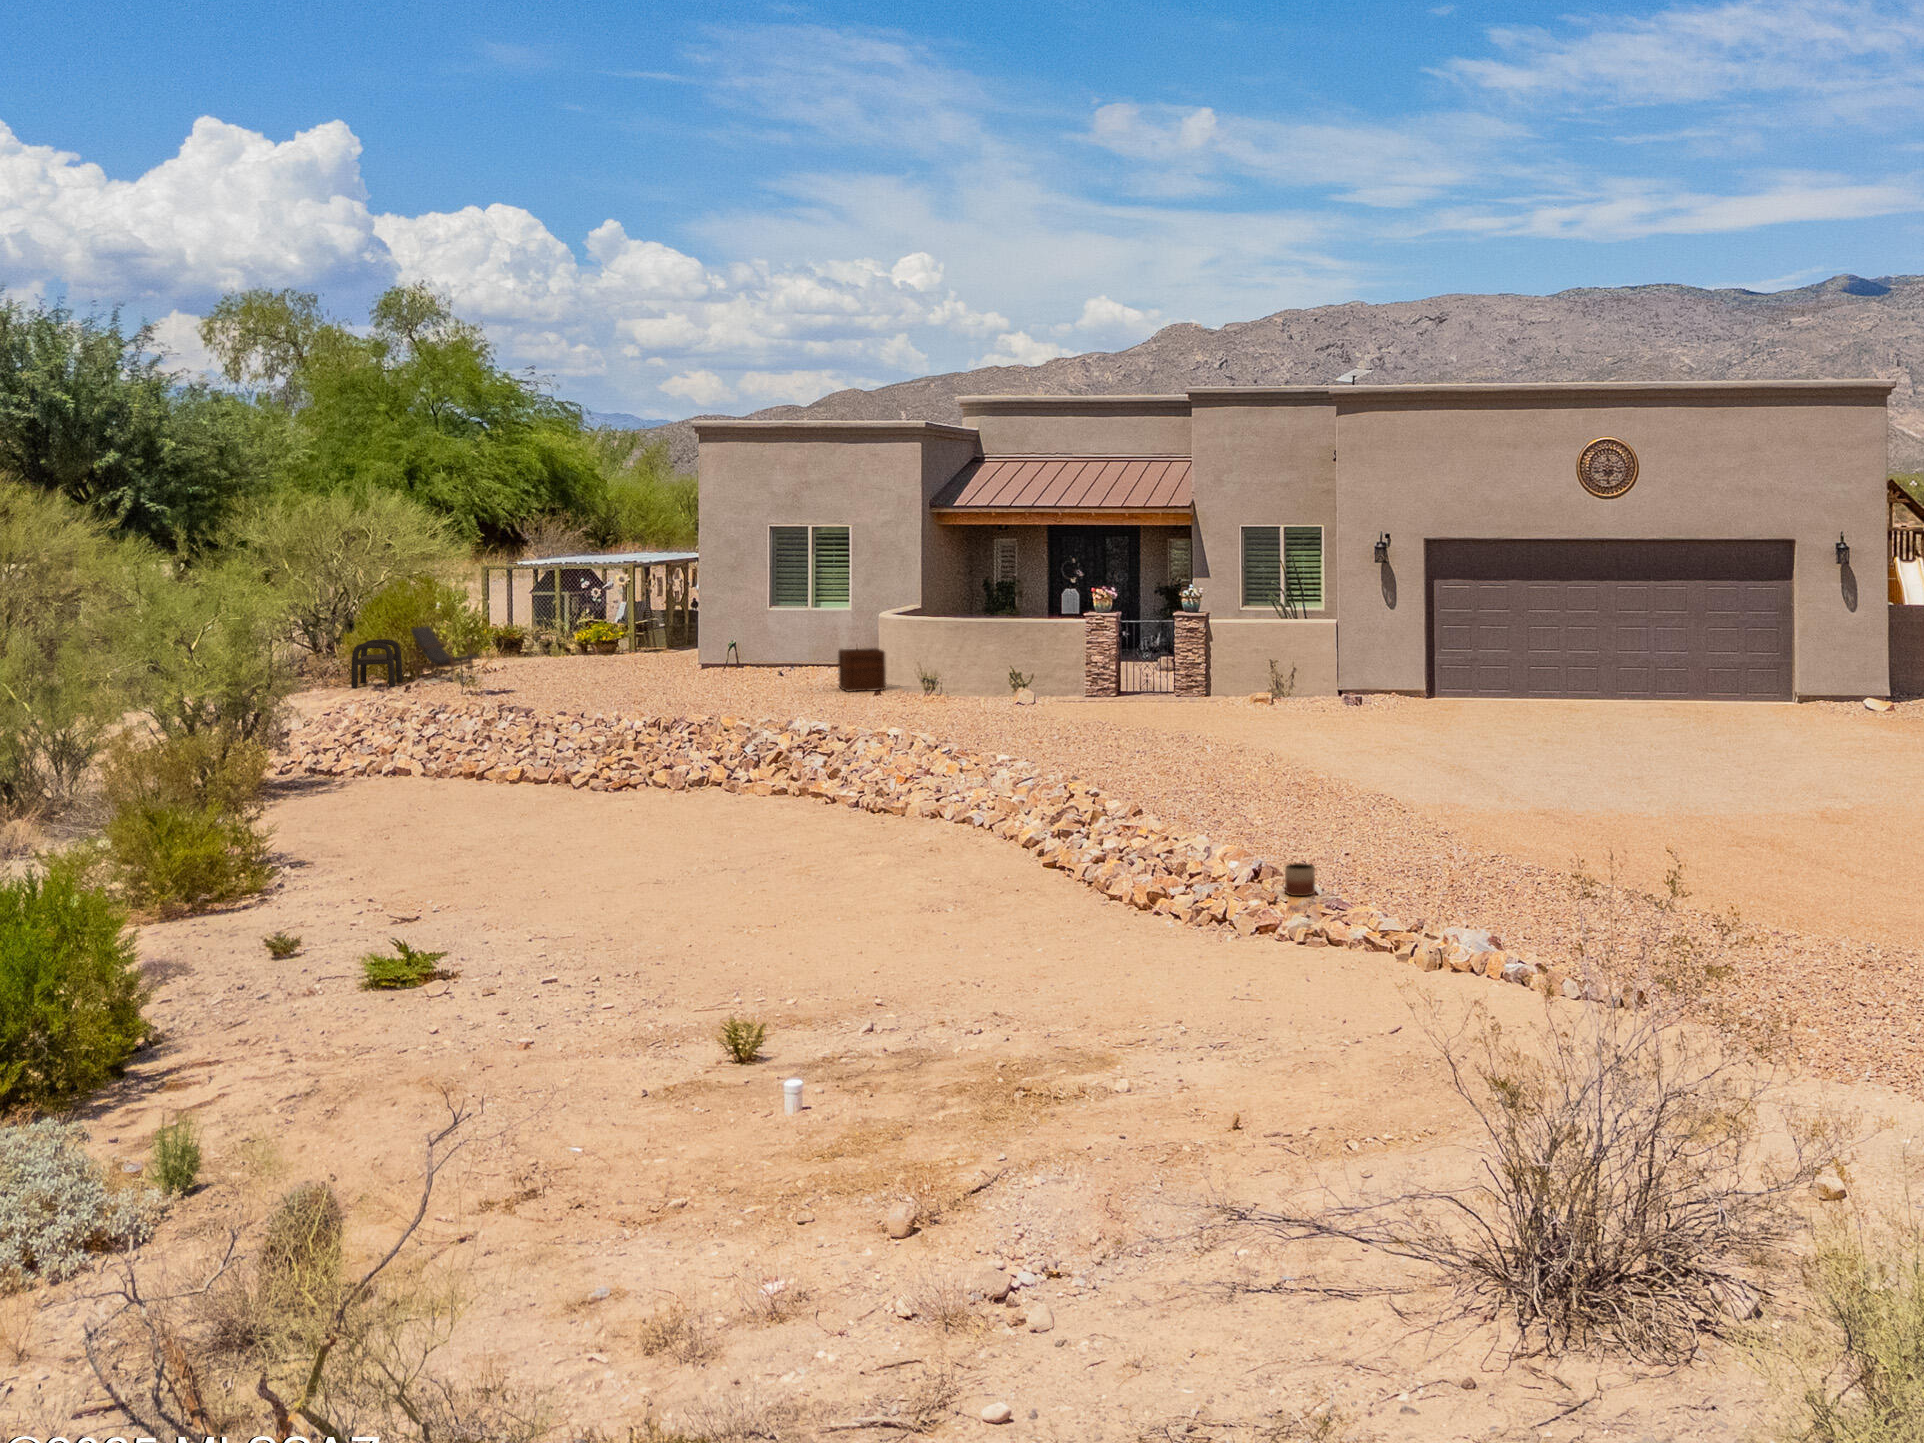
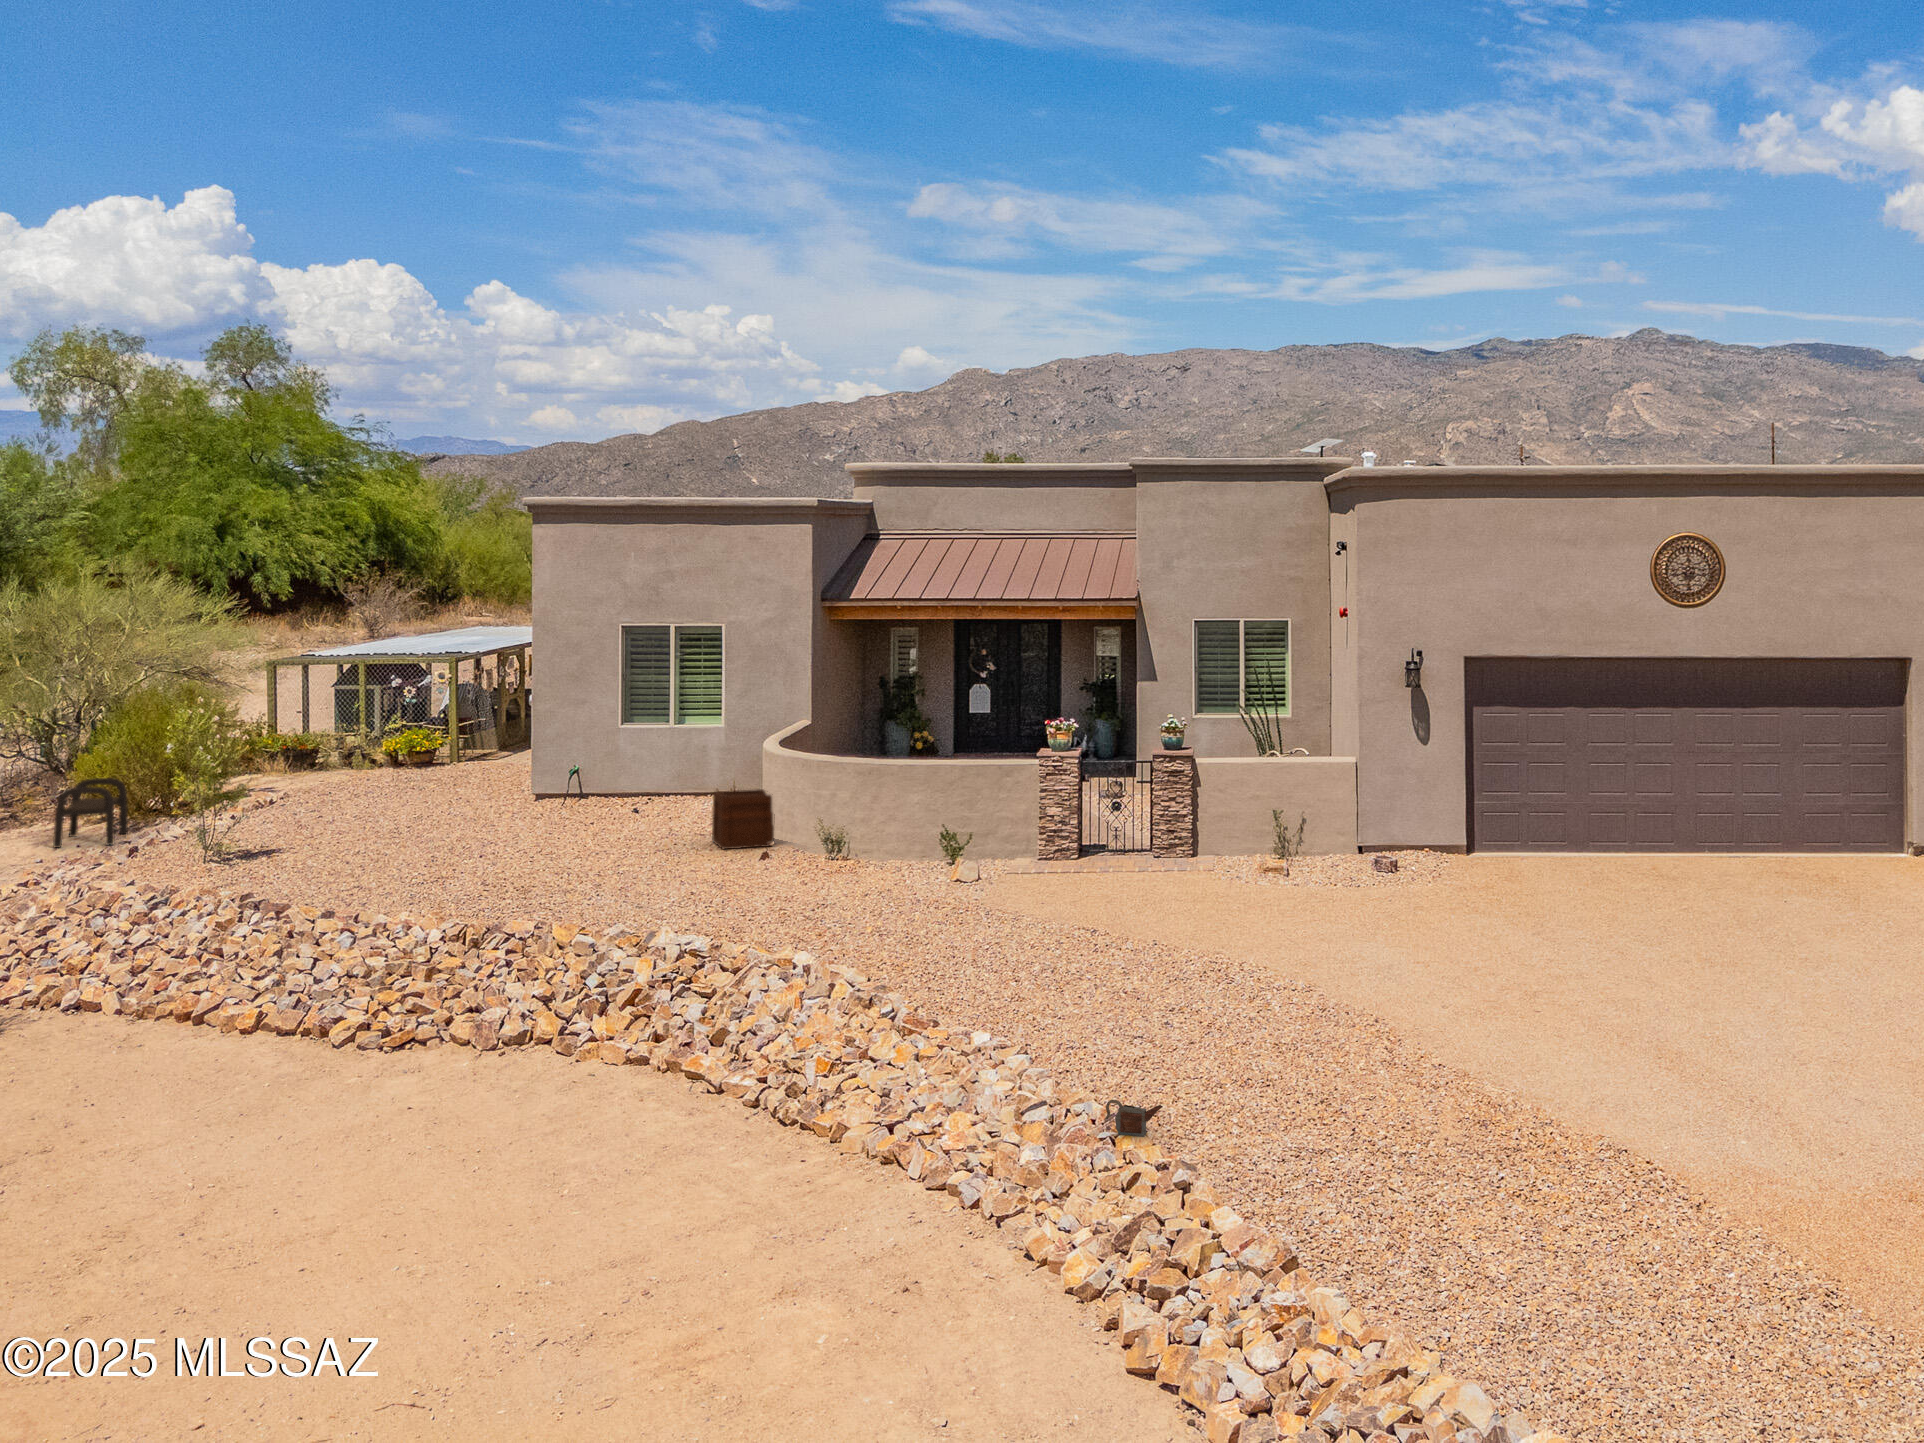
lounge chair: present [411,626,478,679] -> none [143,757,235,831]
watering can: none [1090,785,1129,809] -> present [1105,1100,1163,1136]
planter: present [1285,863,1315,896] -> none [1457,1301,1505,1365]

